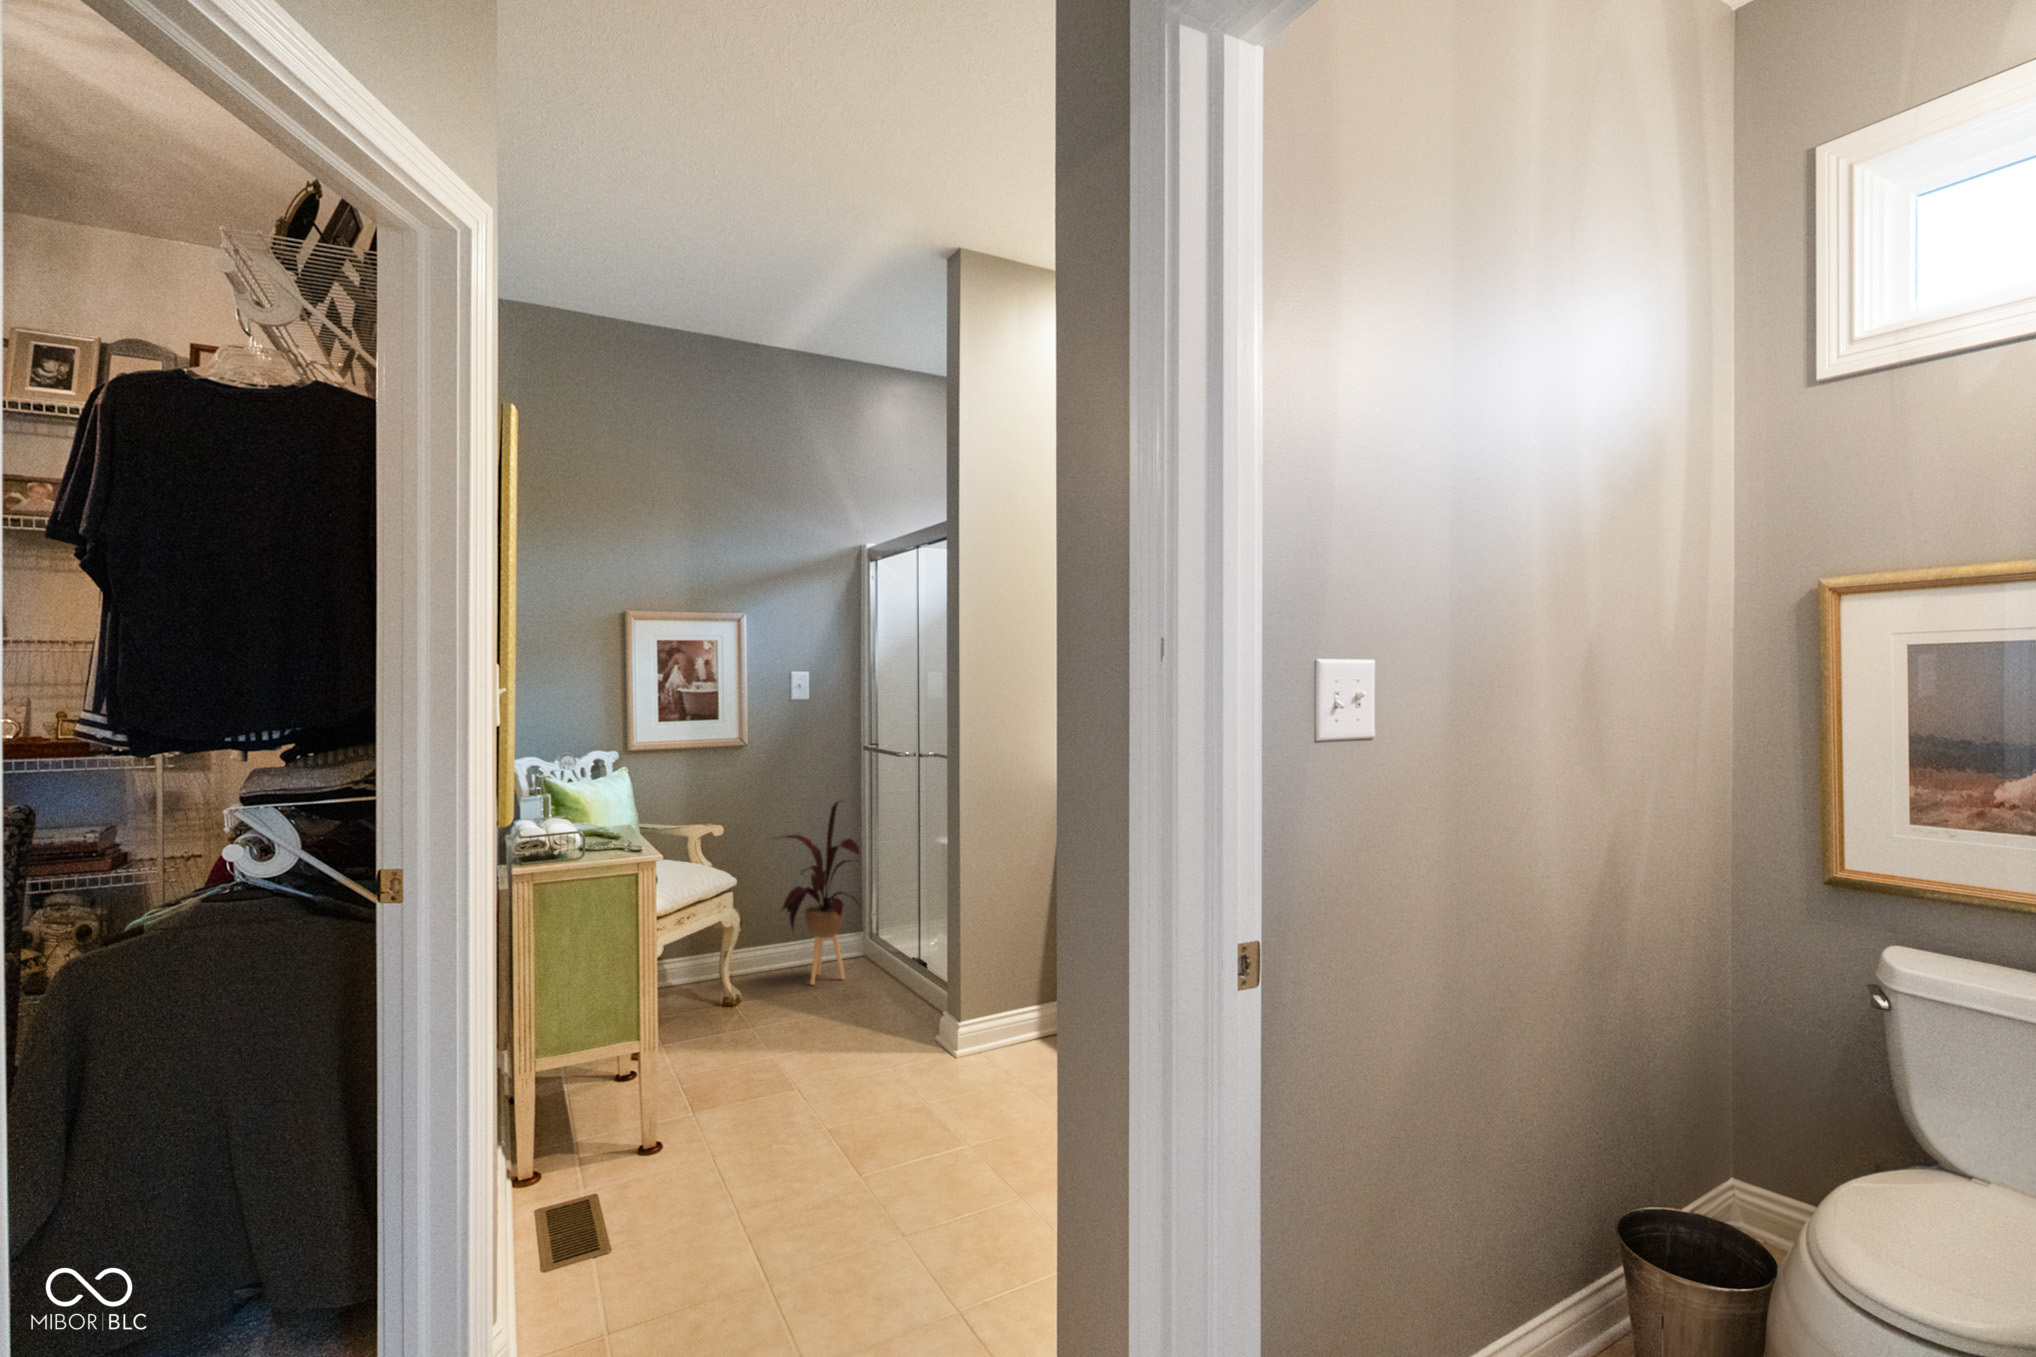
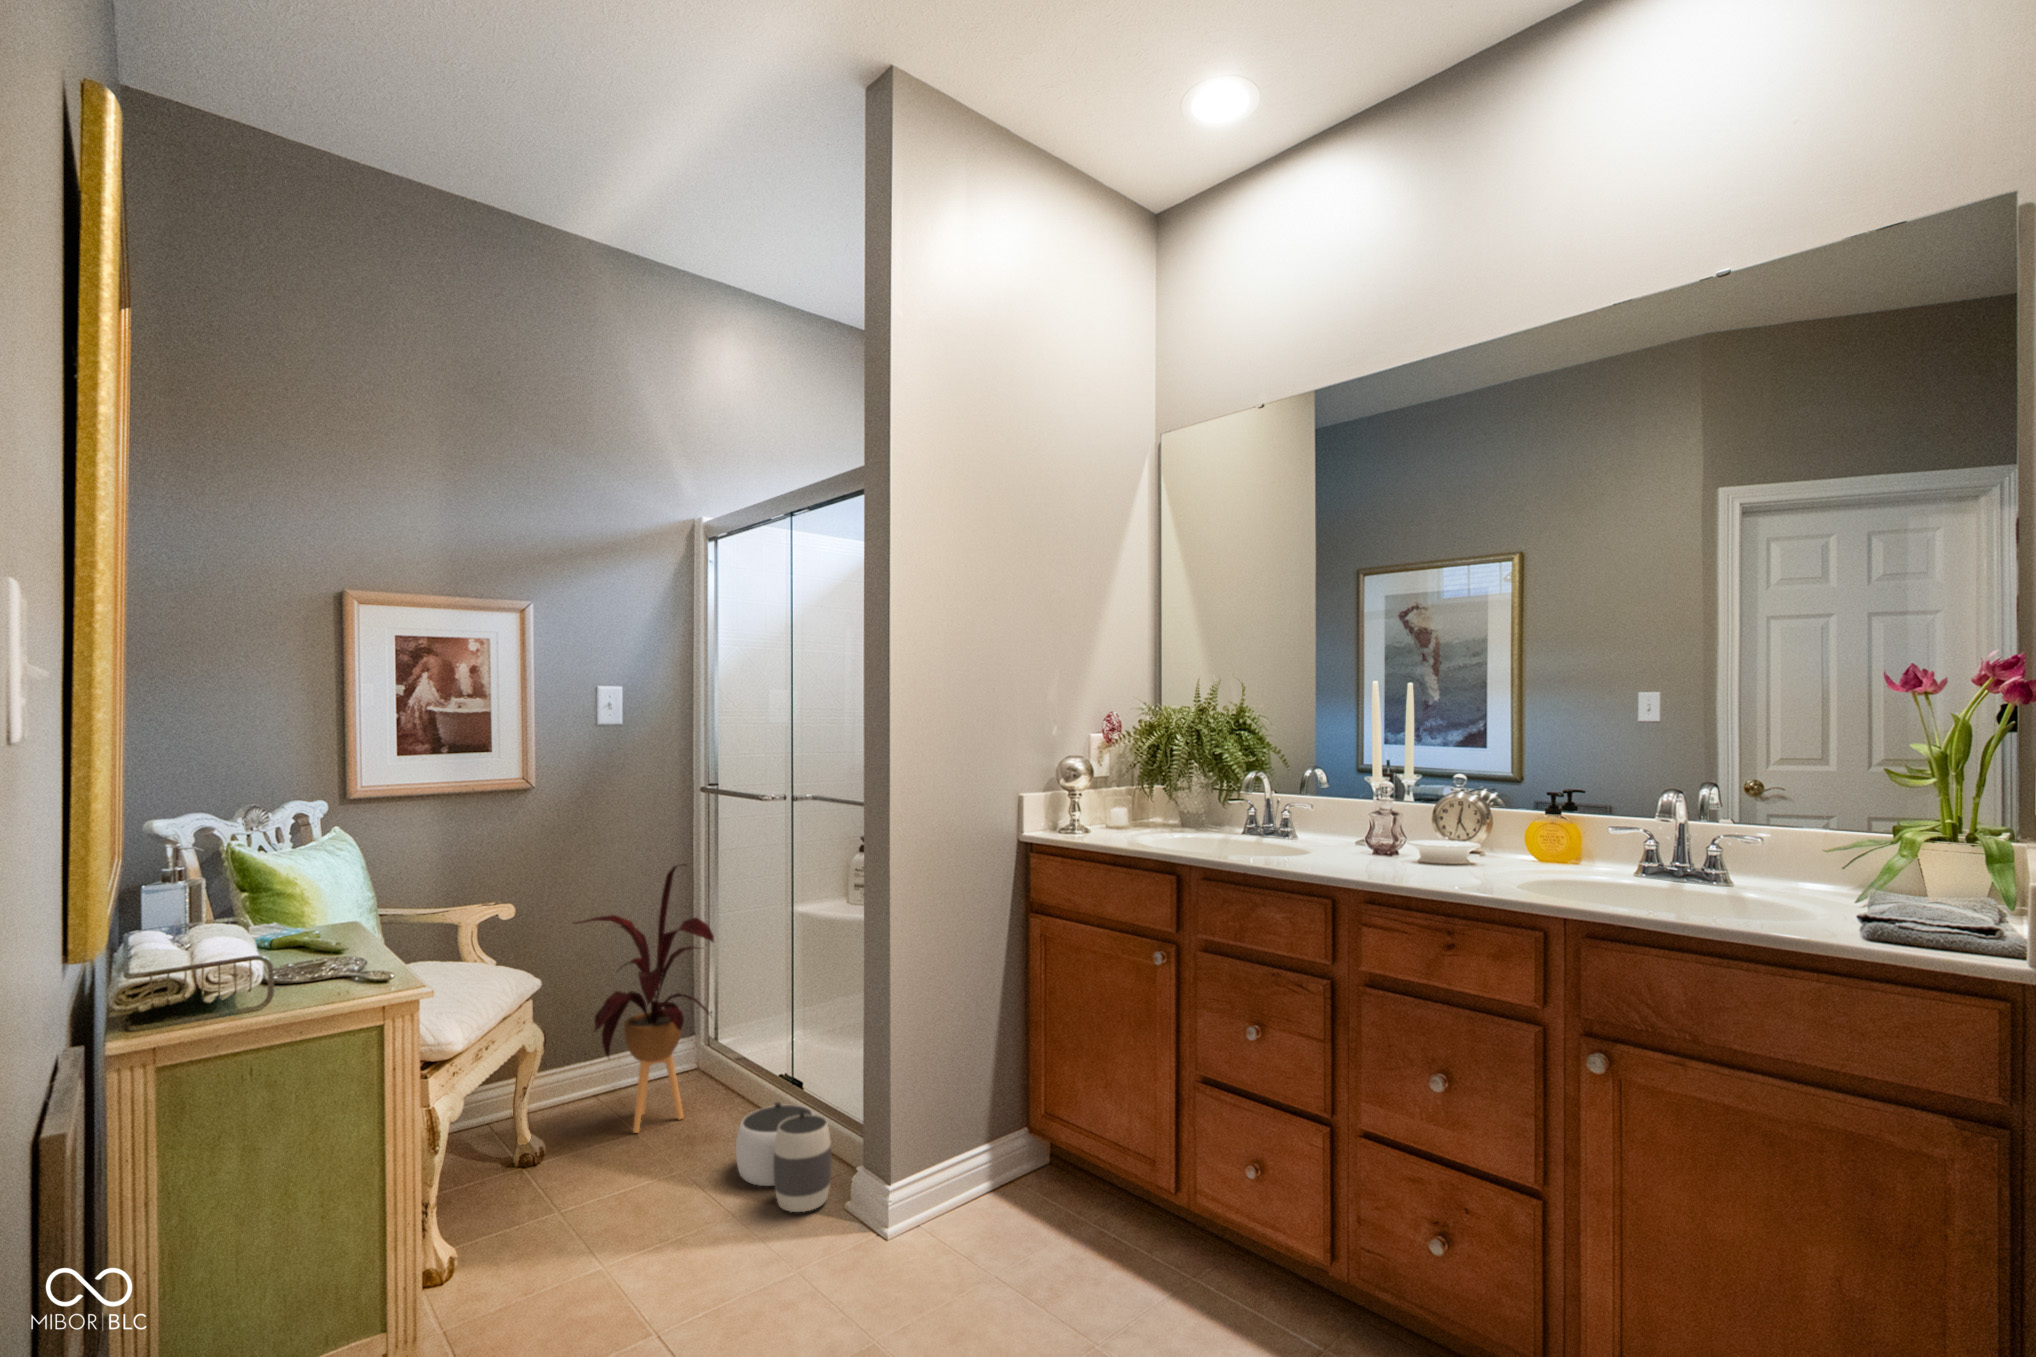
waste basket: none [870,969,927,1037] -> present [736,1102,832,1212]

